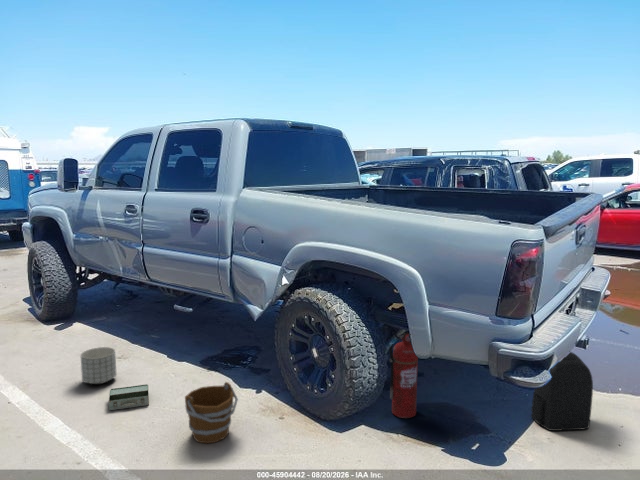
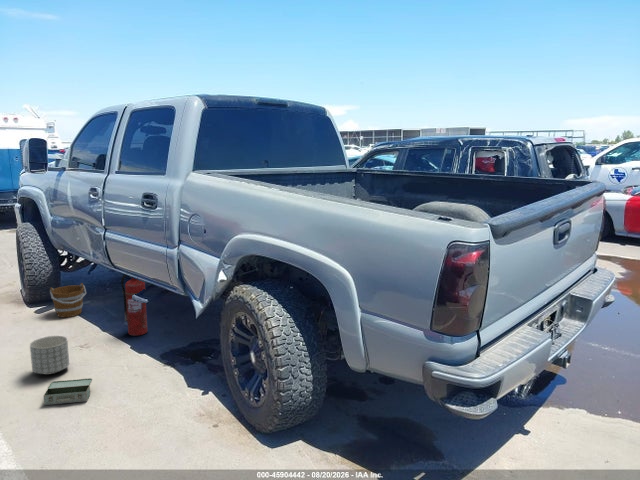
fire extinguisher: present [389,332,418,418] -> present [121,275,147,336]
backpack: present [531,352,593,431] -> none [500,364,572,463]
bucket: present [185,382,238,443] -> present [50,283,86,317]

